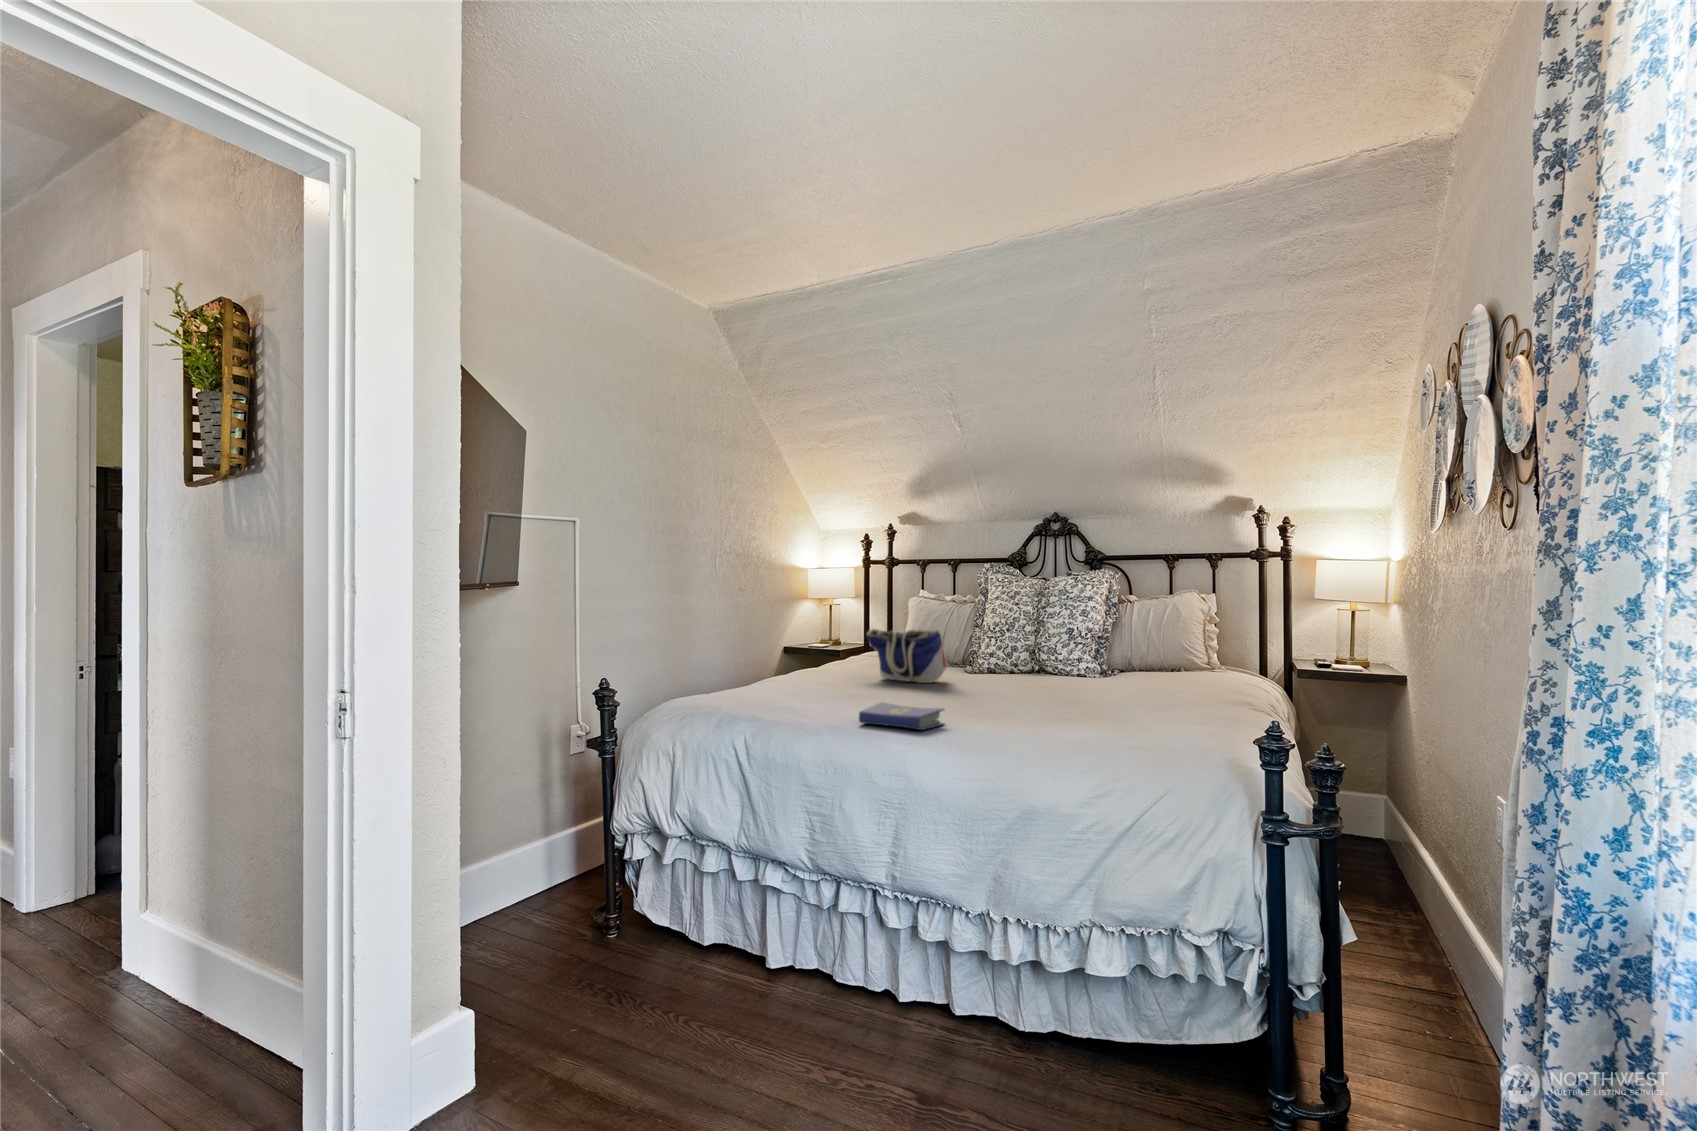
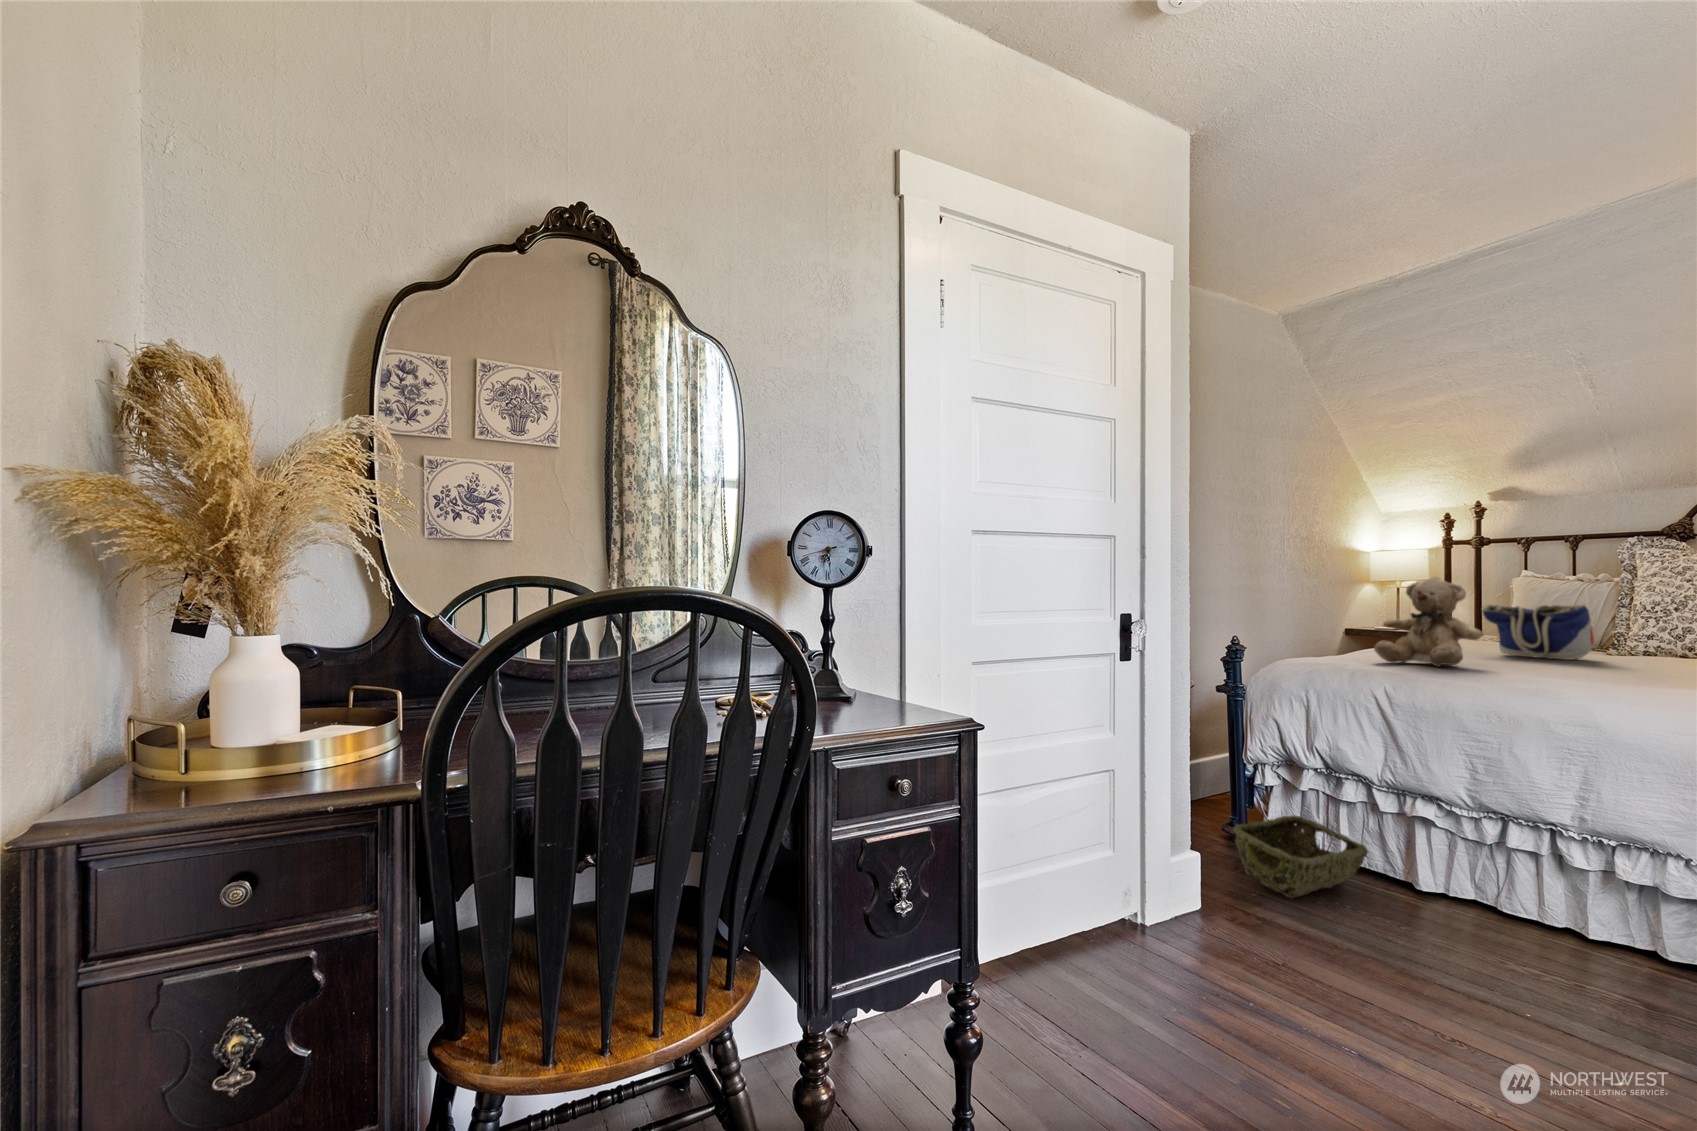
teddy bear: none [757,604,851,703] -> present [1374,577,1483,667]
hardcover book: present [859,702,944,730] -> none [1518,665,1631,690]
woven basket: none [557,898,718,1025] -> present [1233,816,1368,898]

